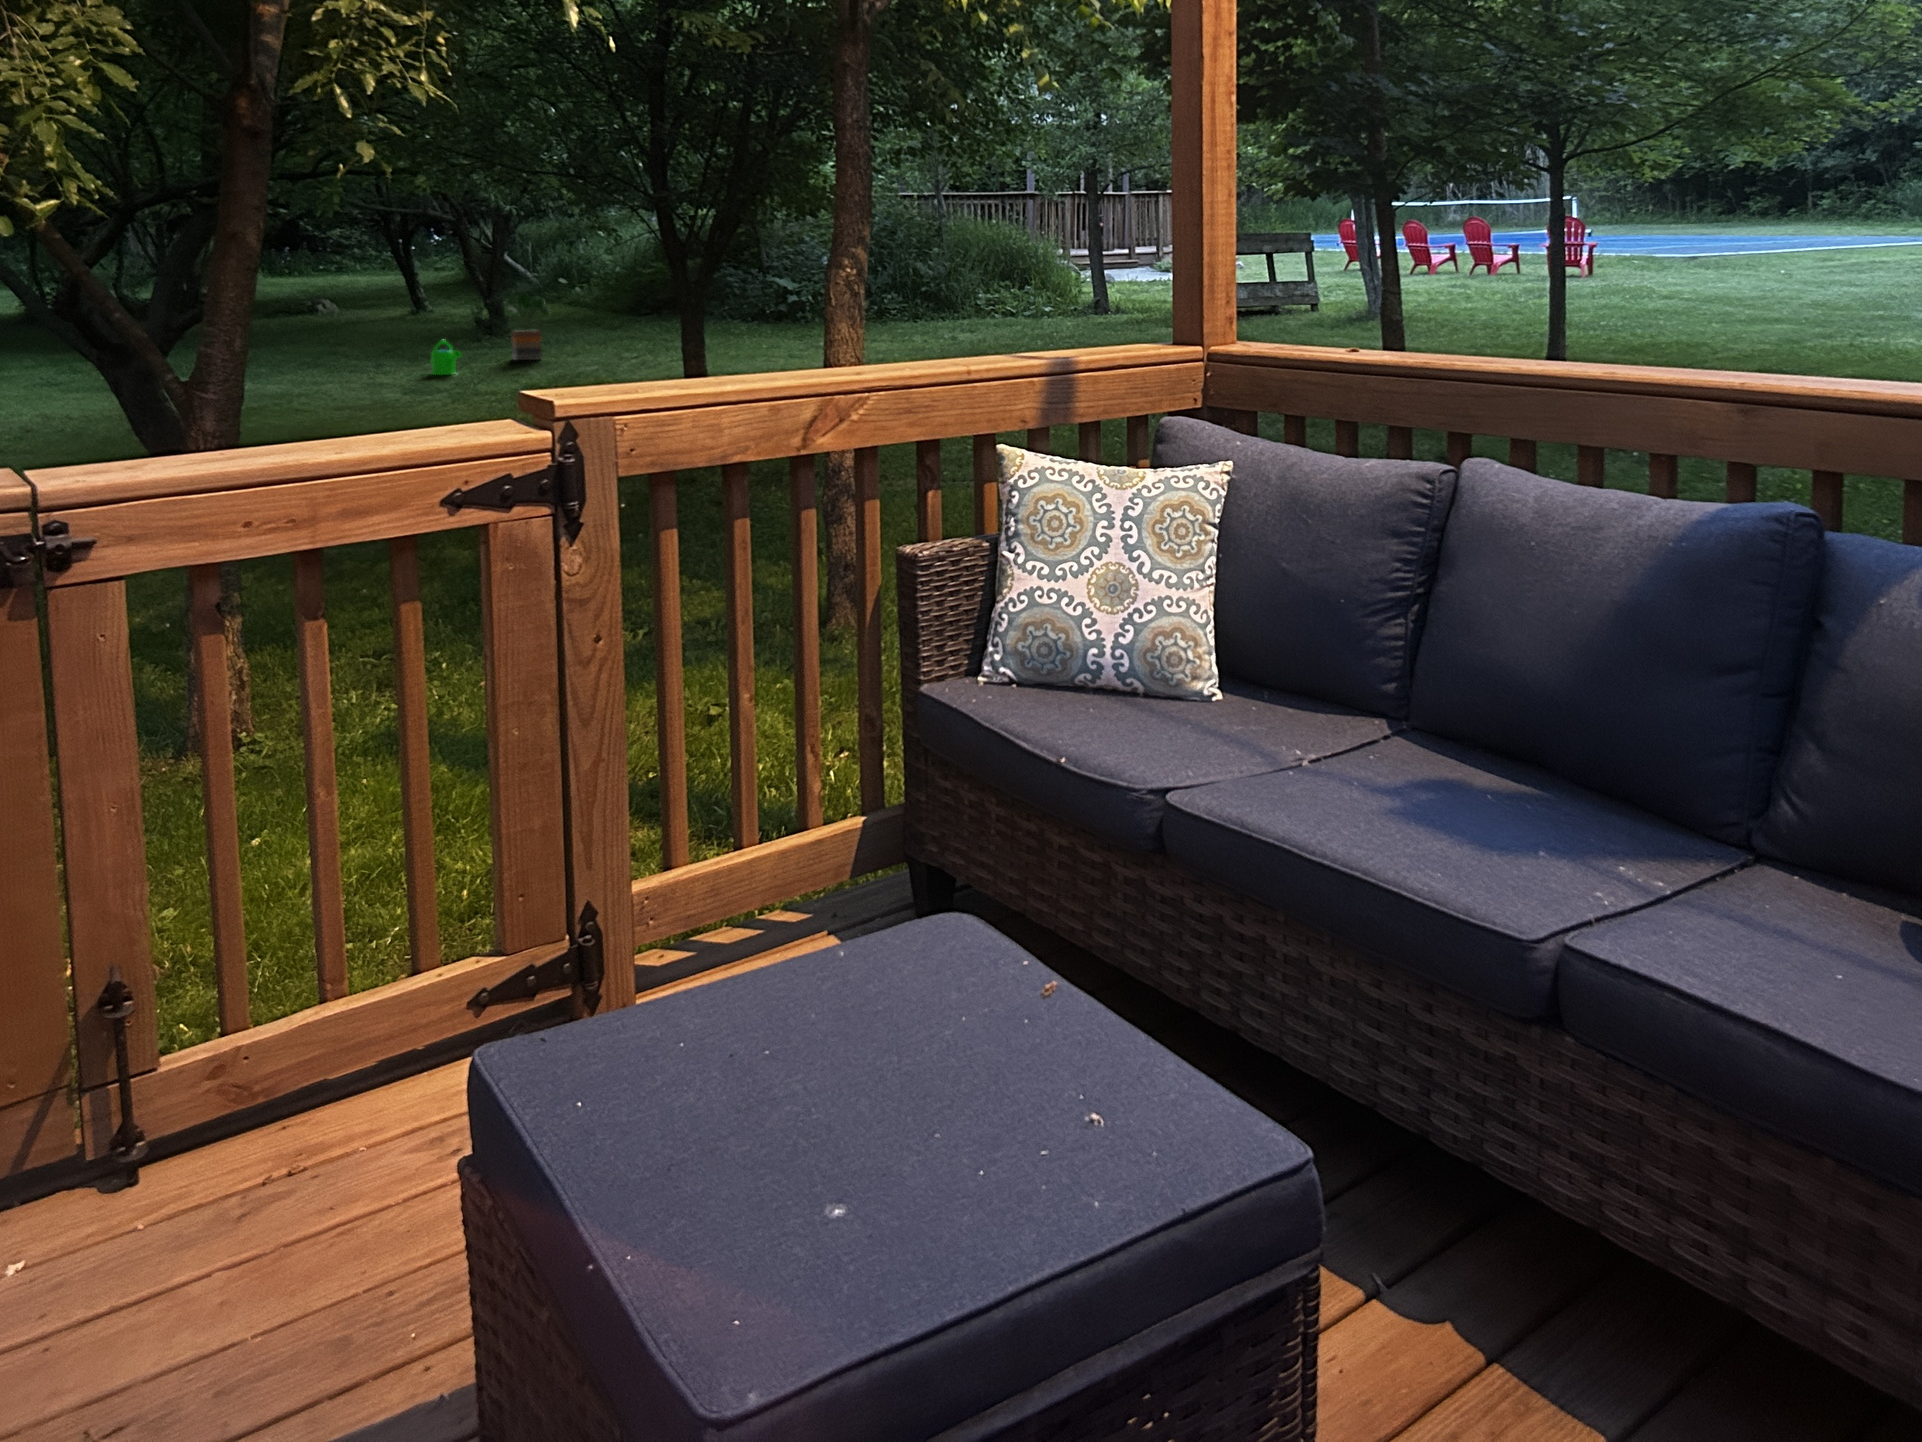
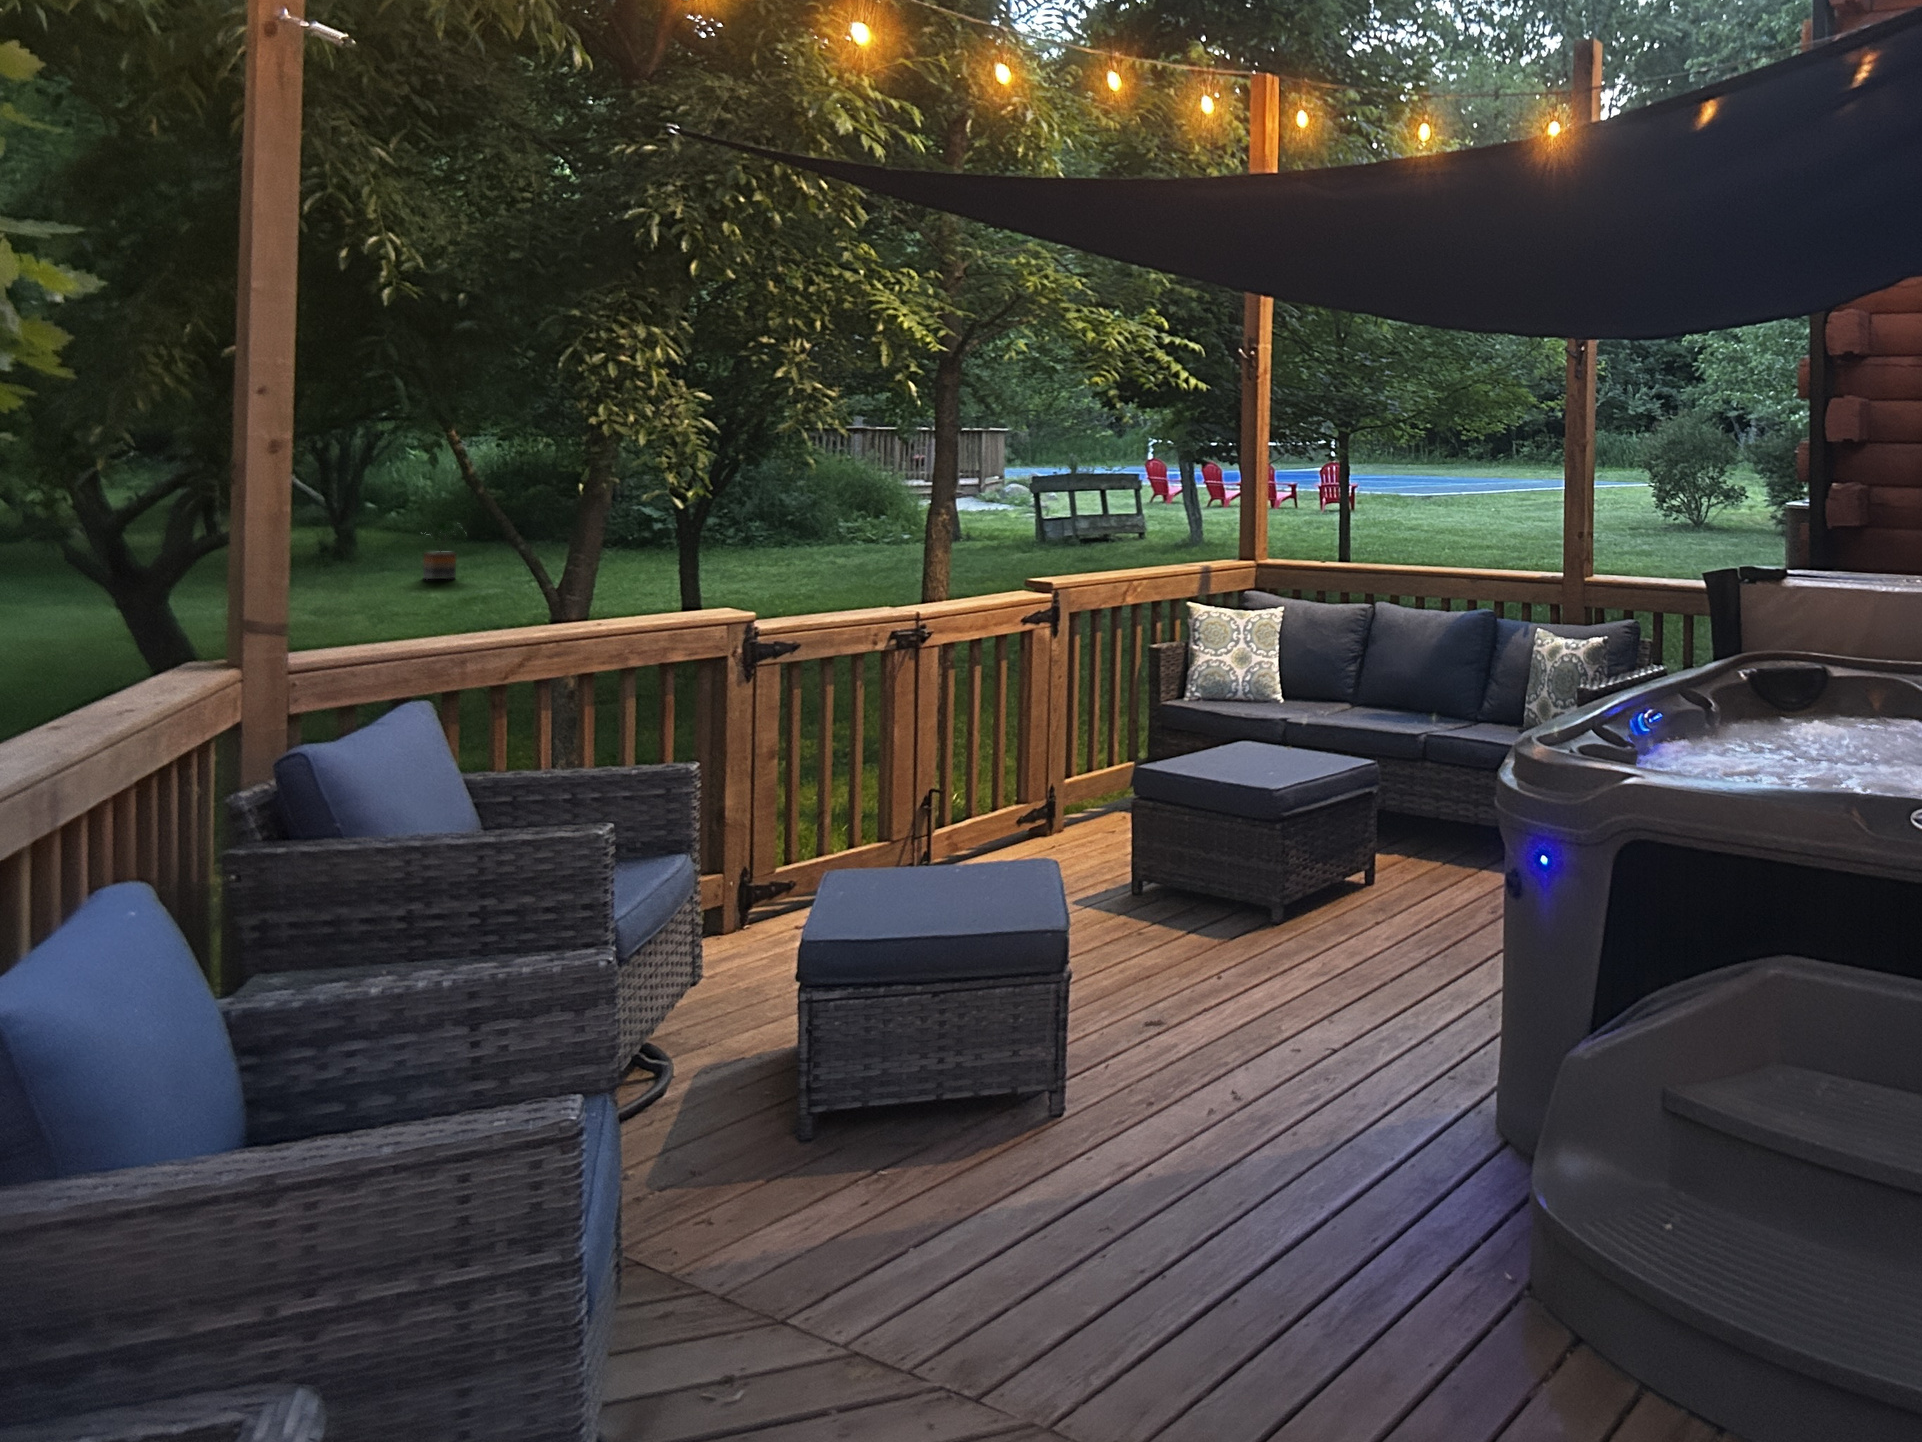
watering can: present [430,340,462,375] -> none [354,561,393,593]

